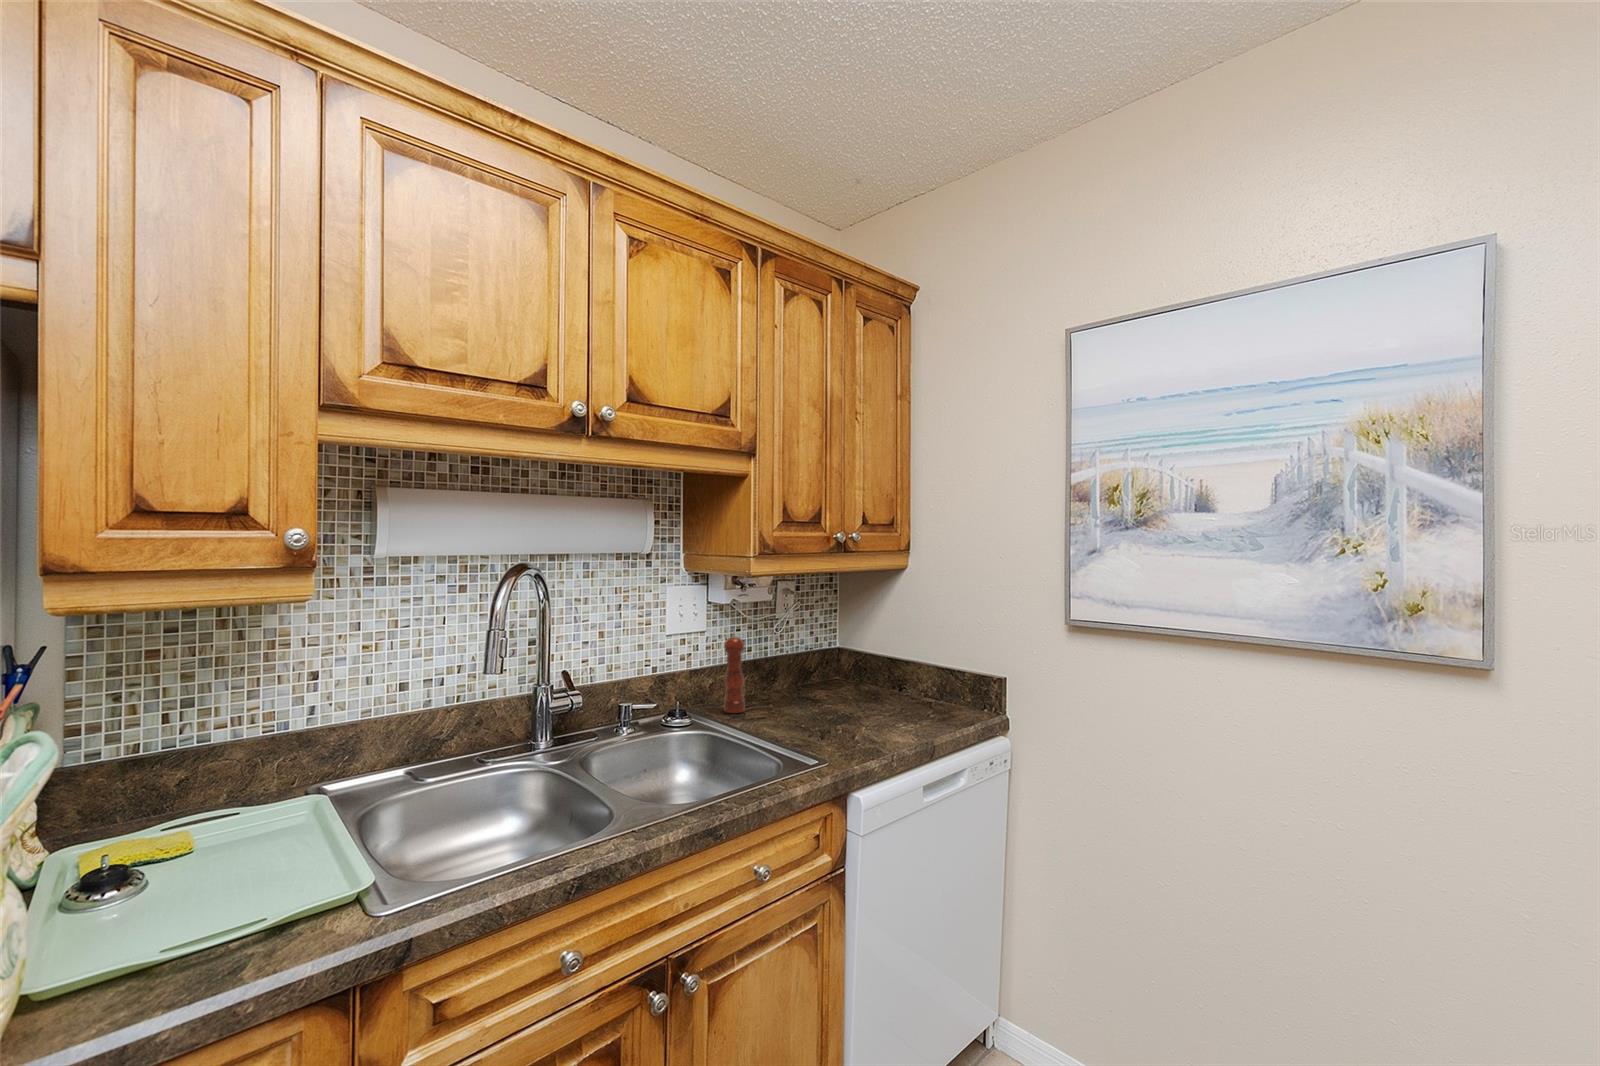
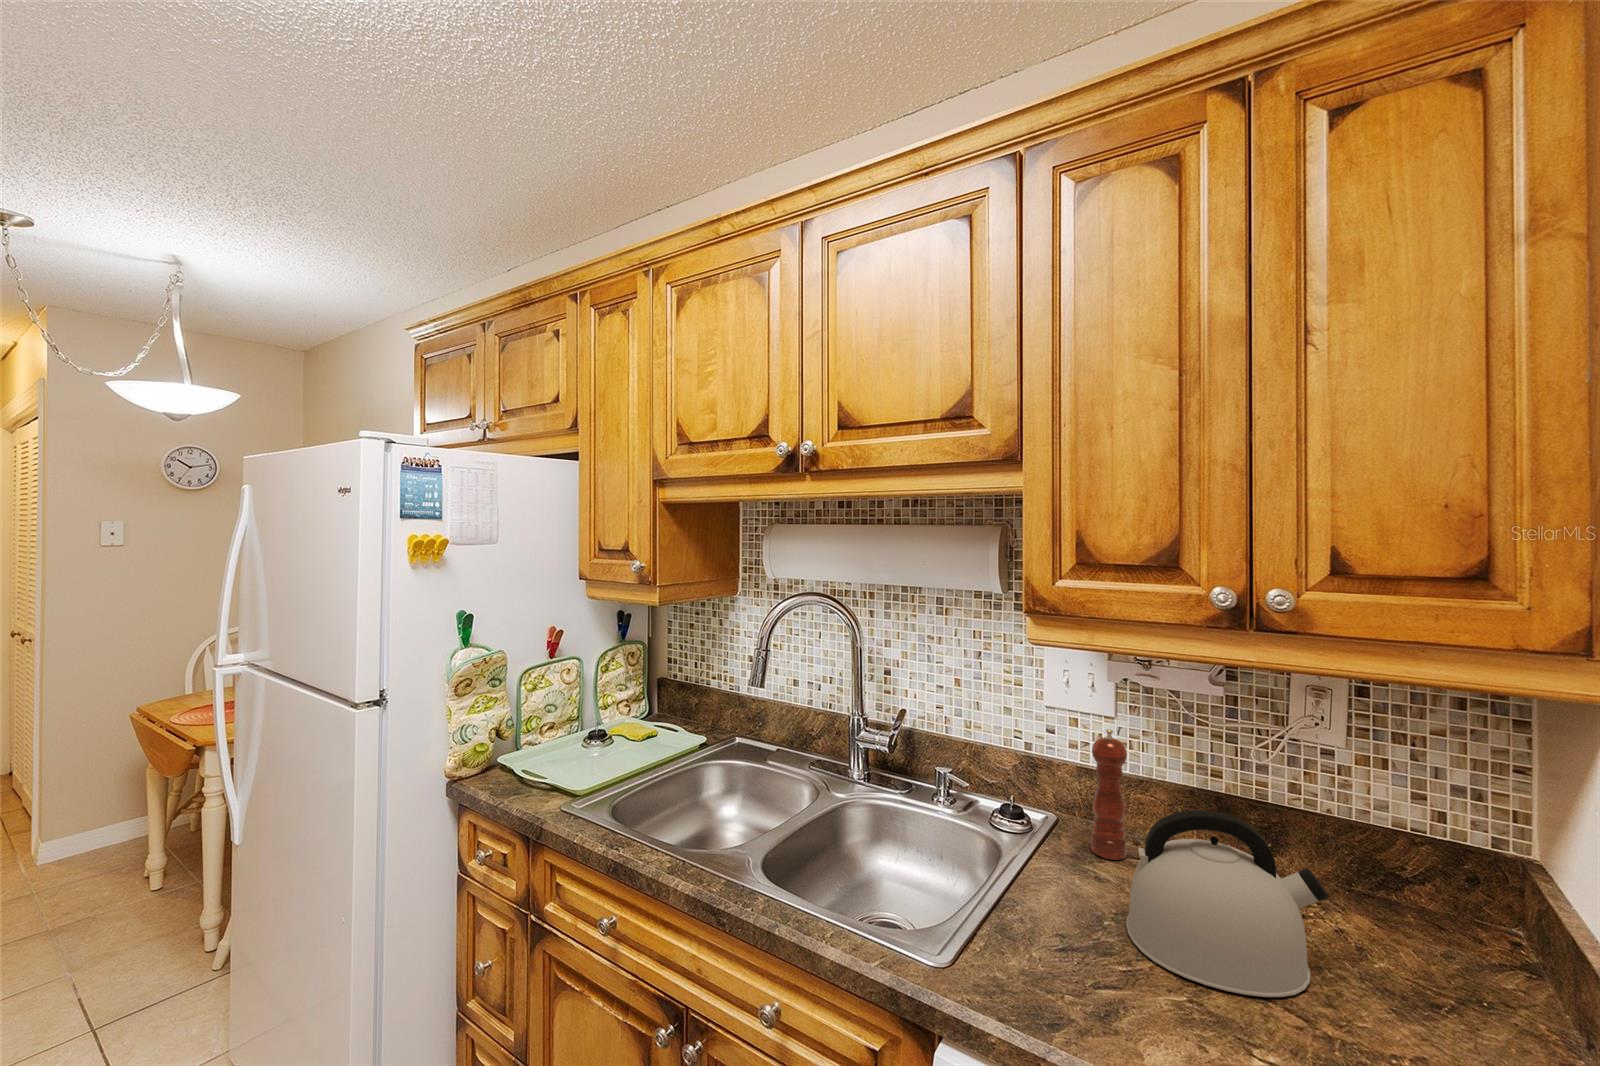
kettle: none [790,645,867,725] -> present [1126,810,1328,997]

